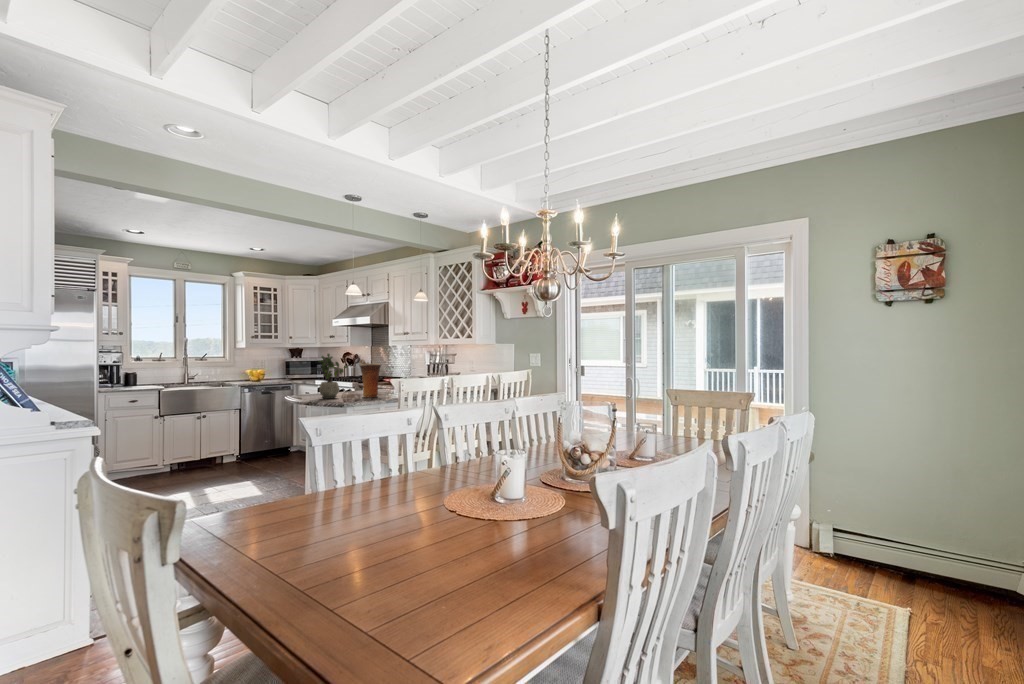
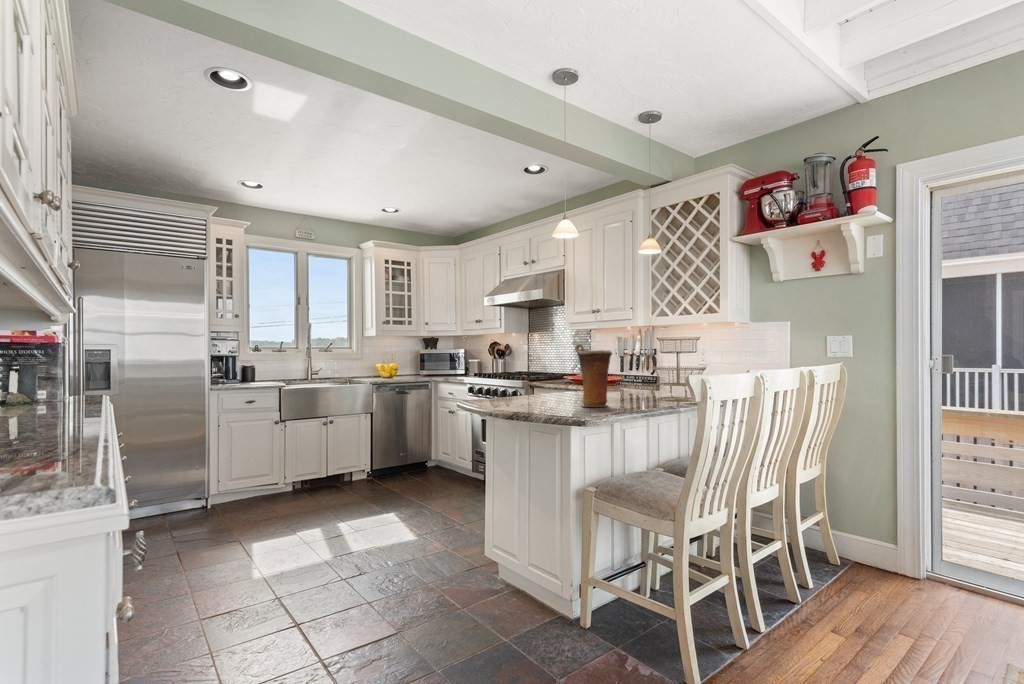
potted plant: present [319,354,347,399] -> none [511,334,559,407]

